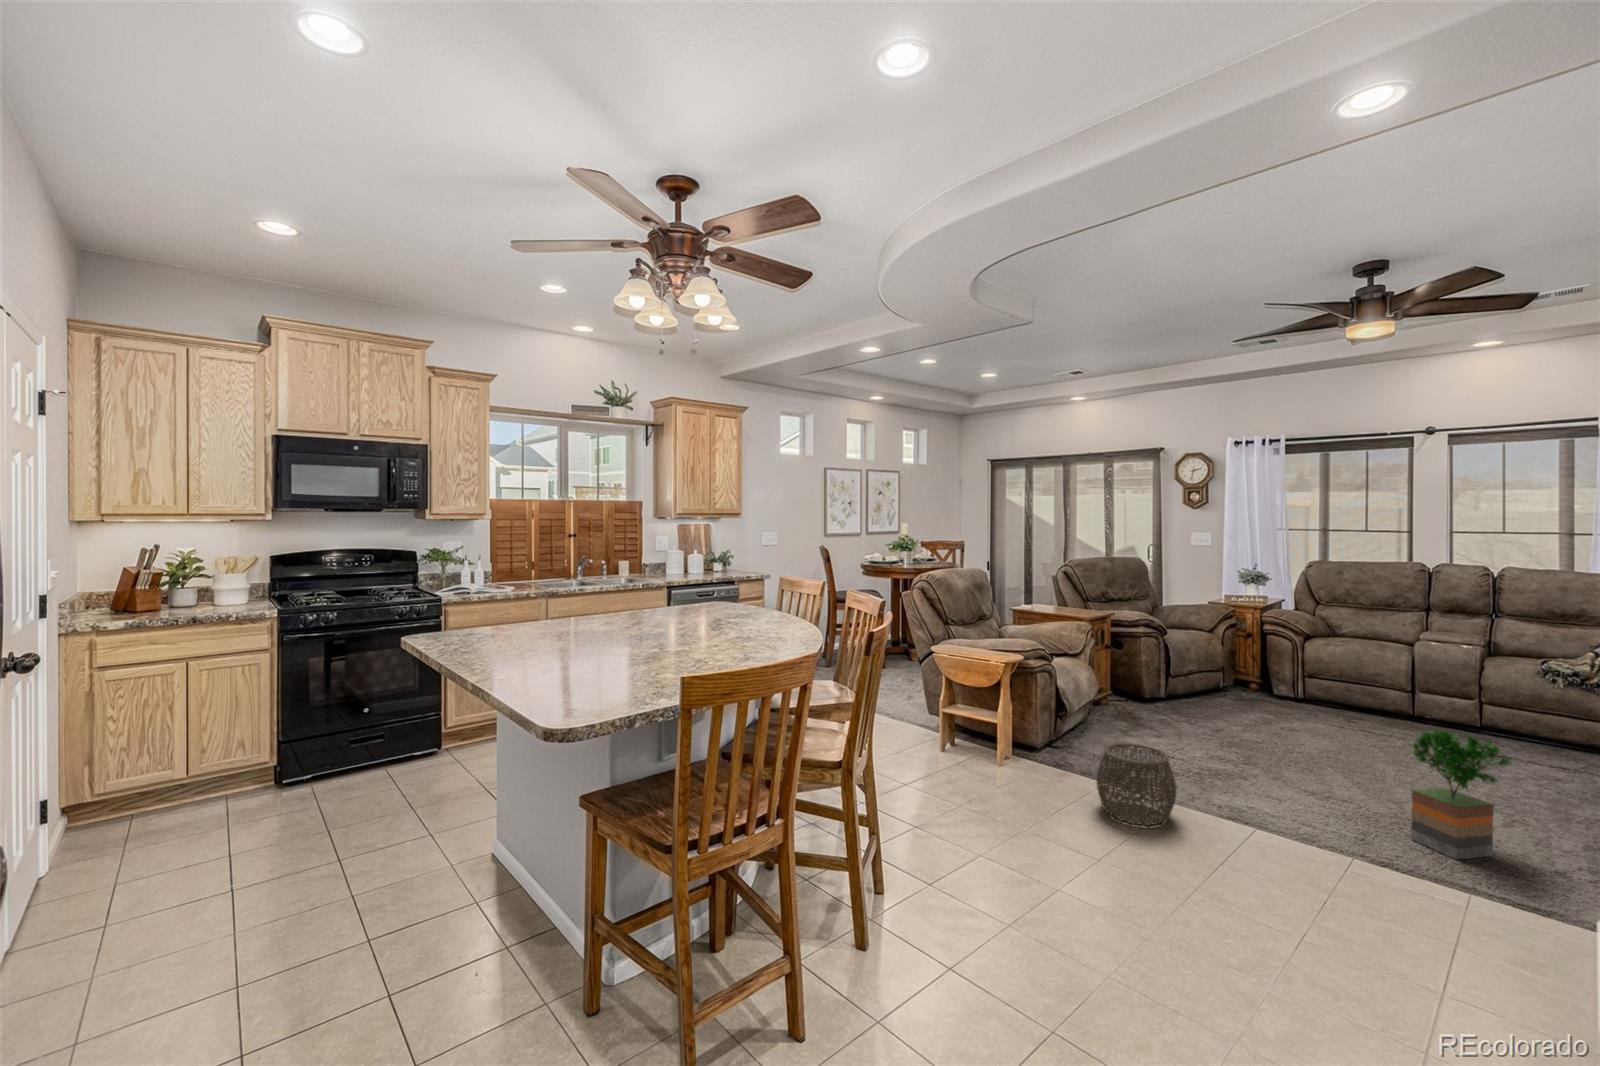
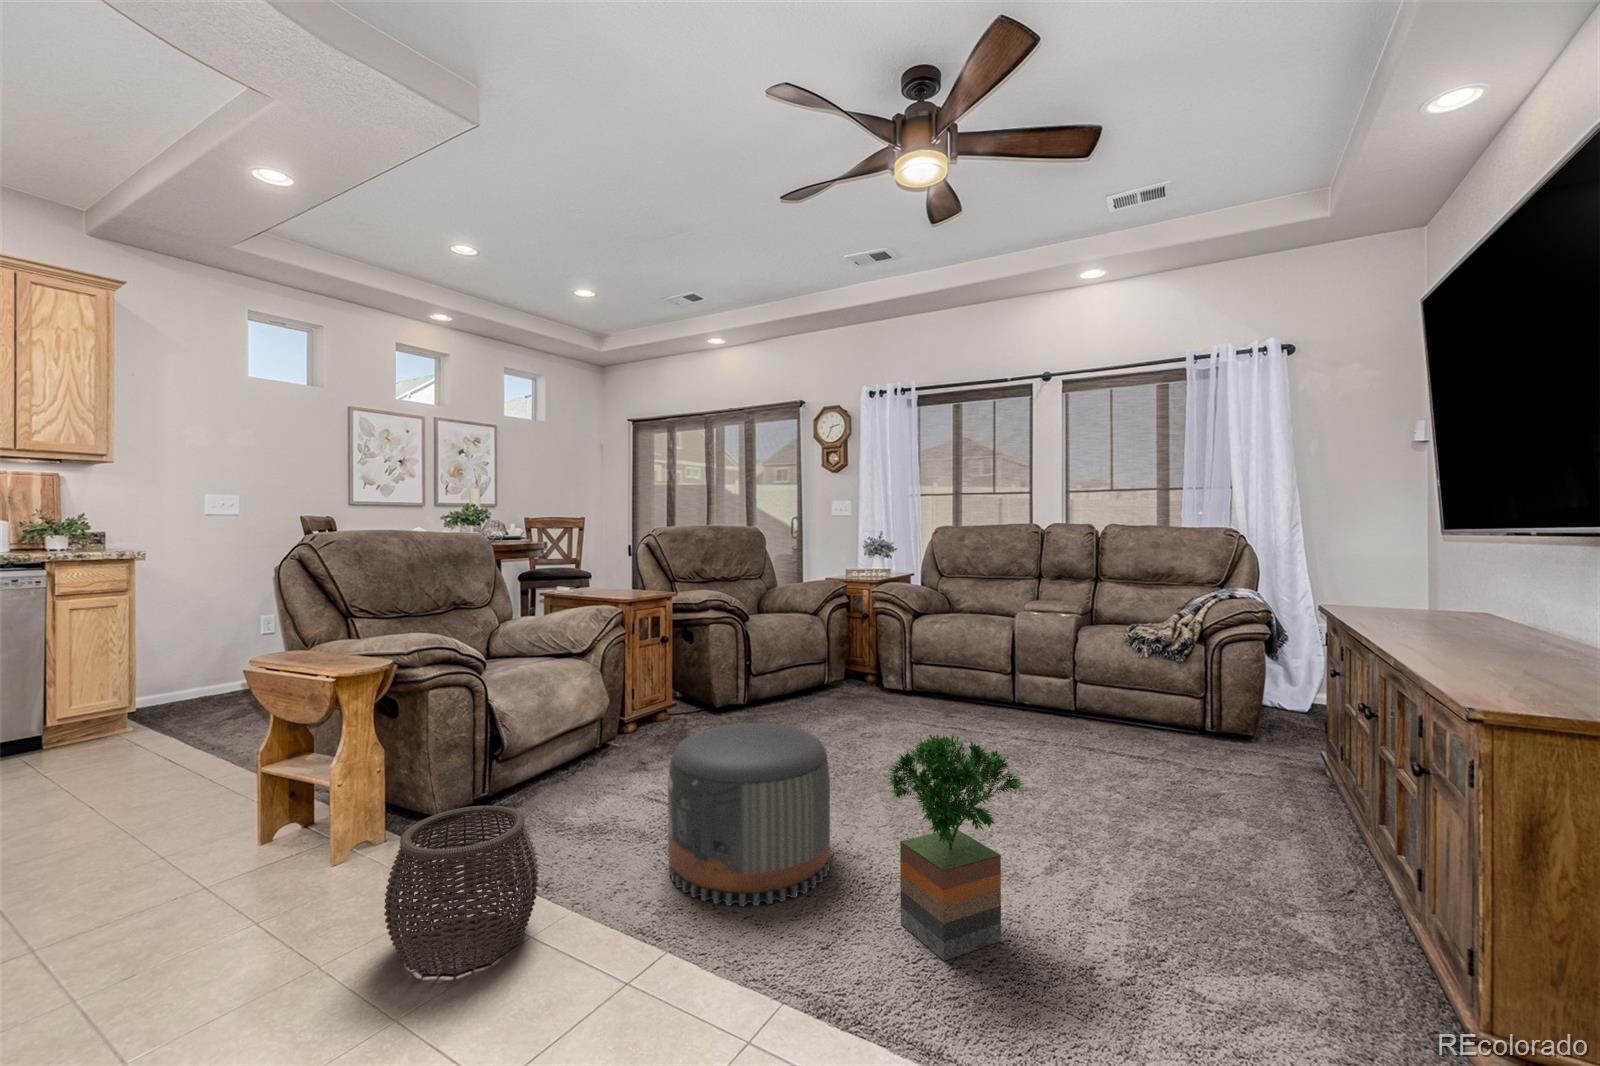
pouf: none [1215,711,1336,819] -> present [668,723,830,906]

